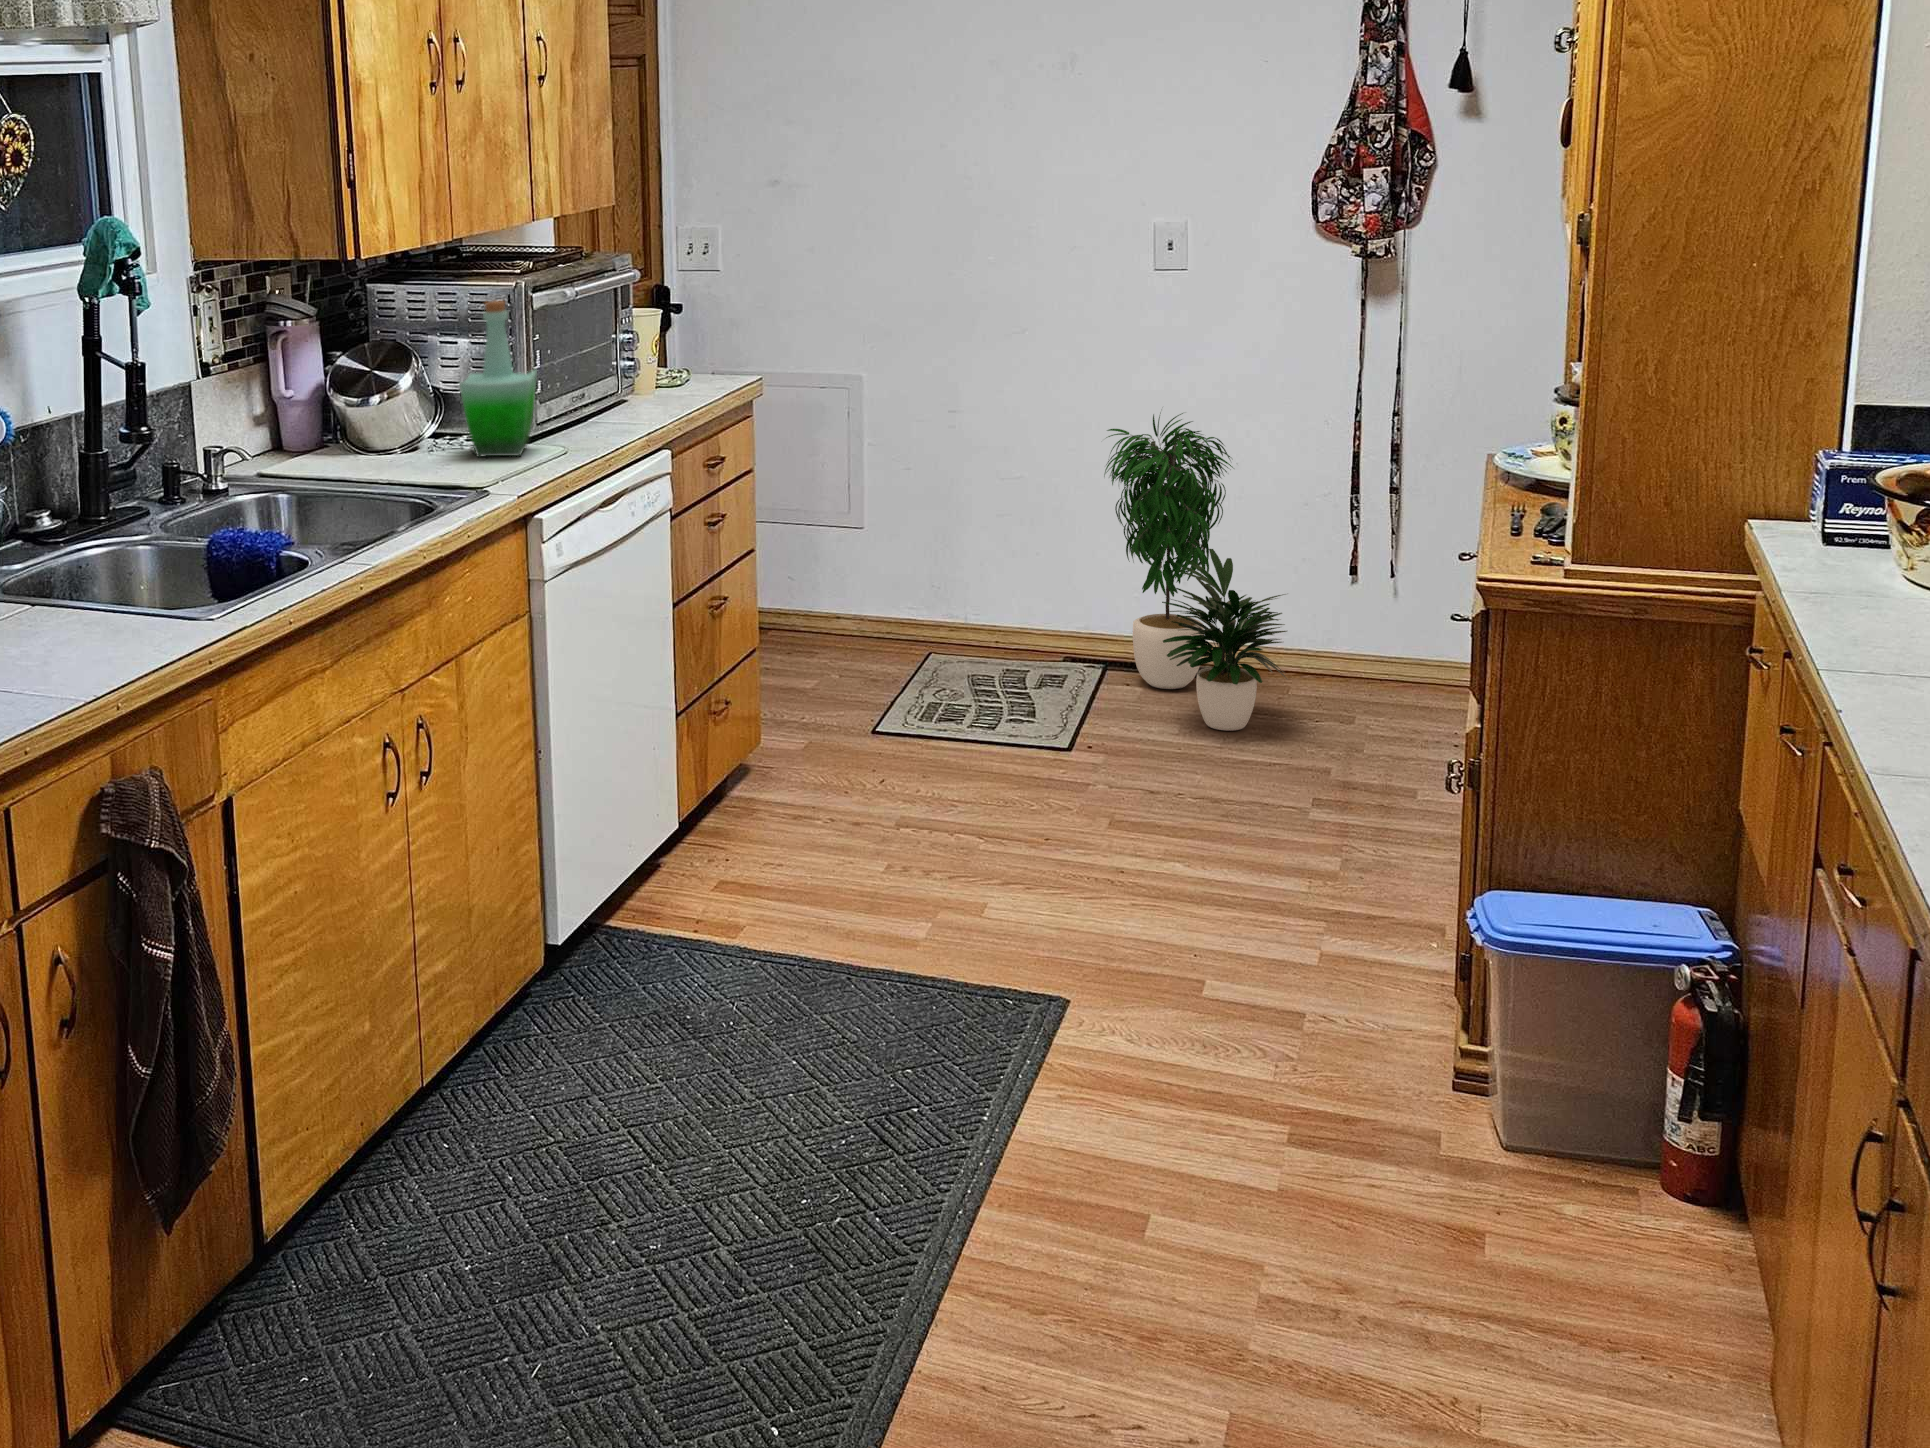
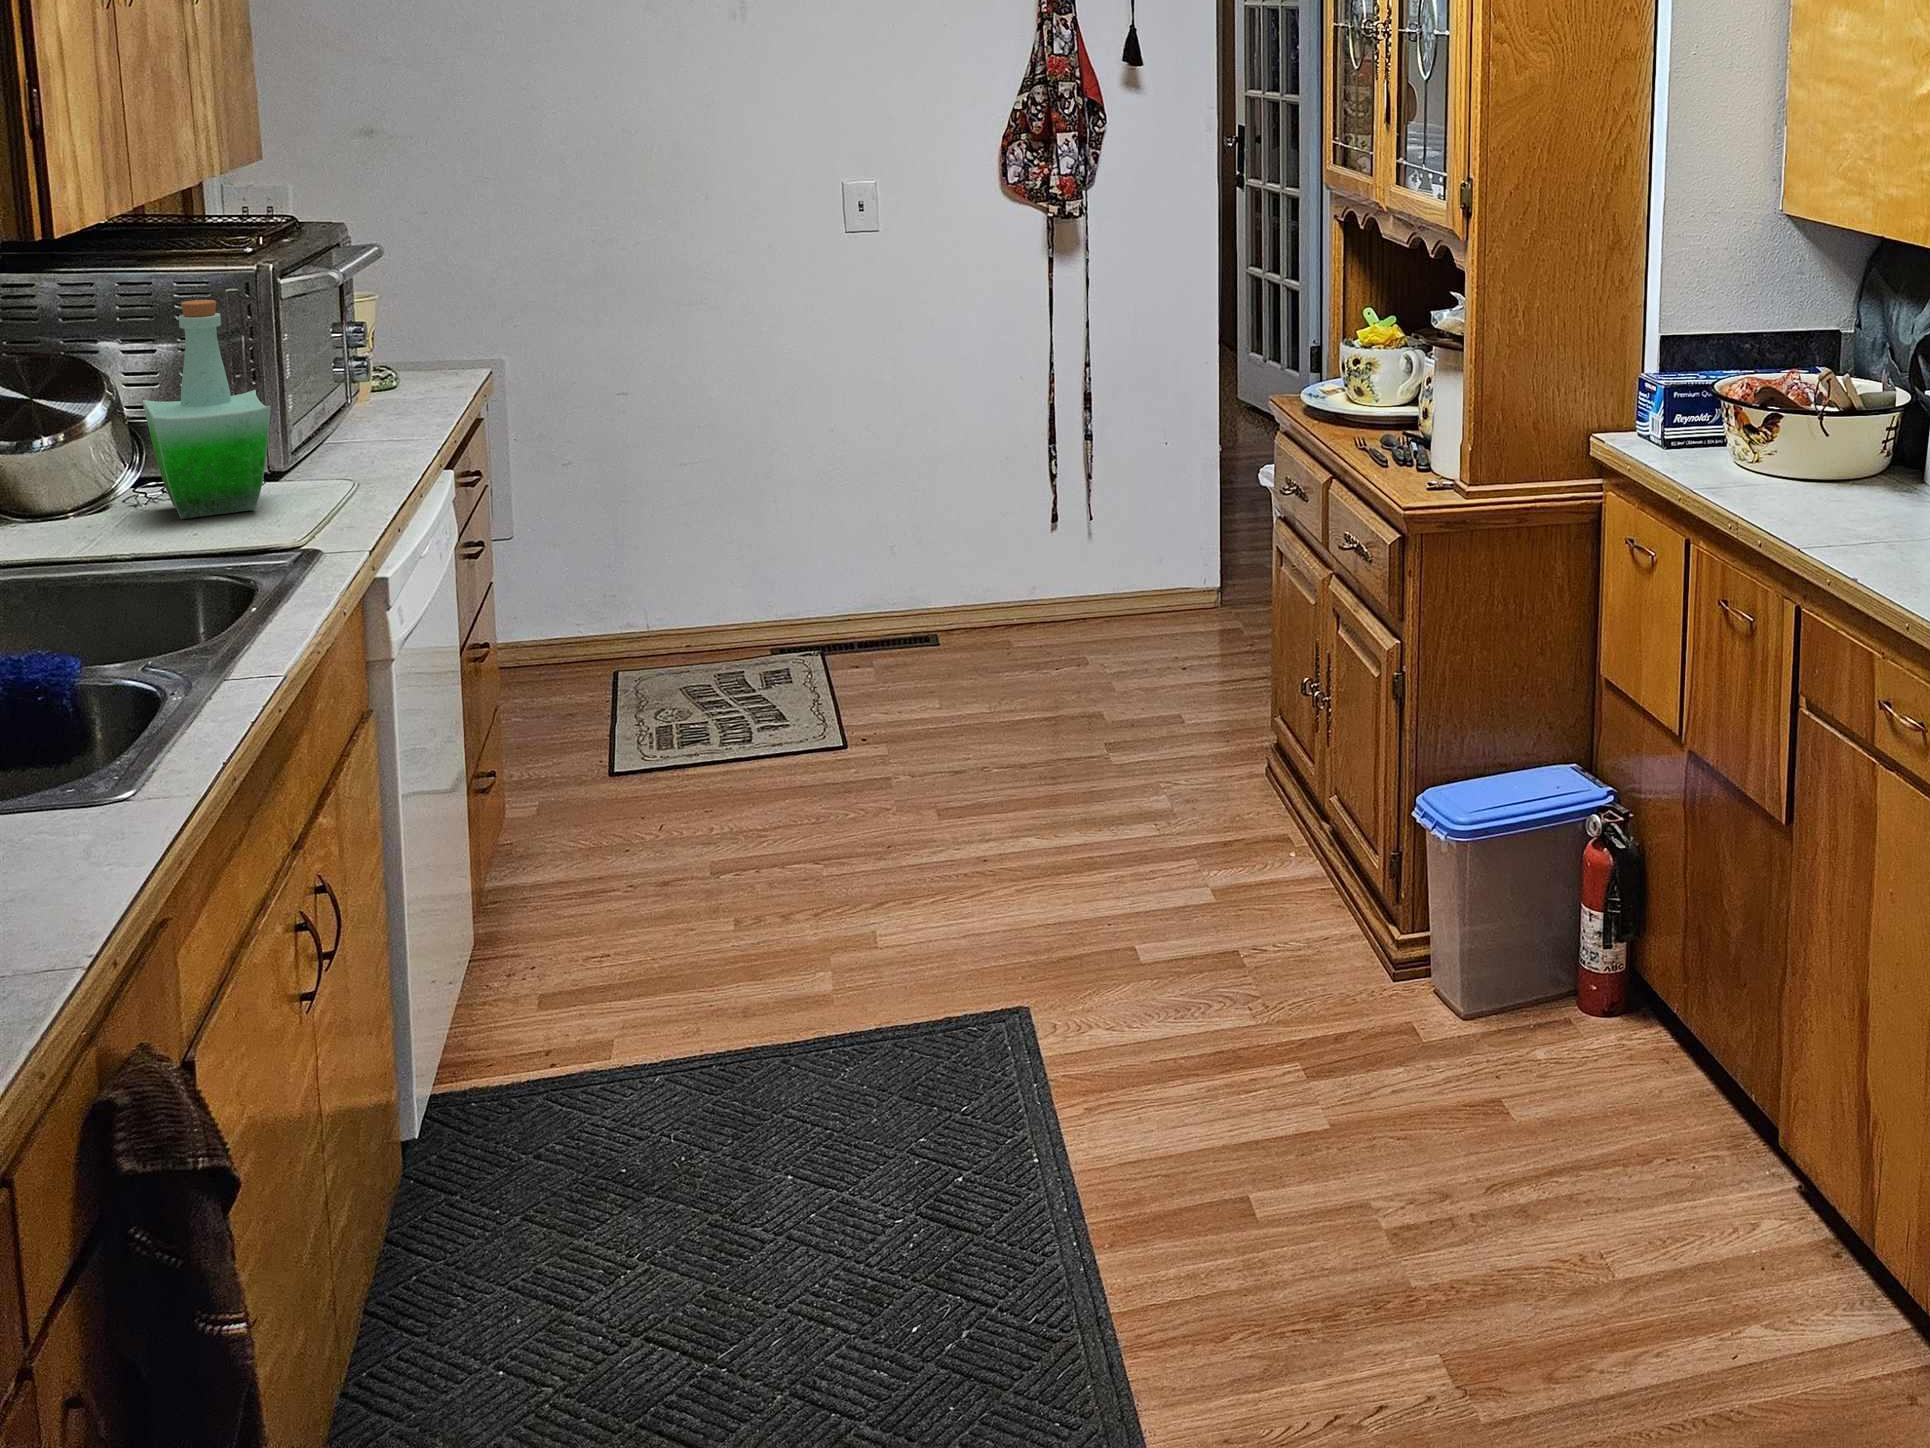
potted plant: present [1104,413,1287,731] -> none [812,371,1040,695]

